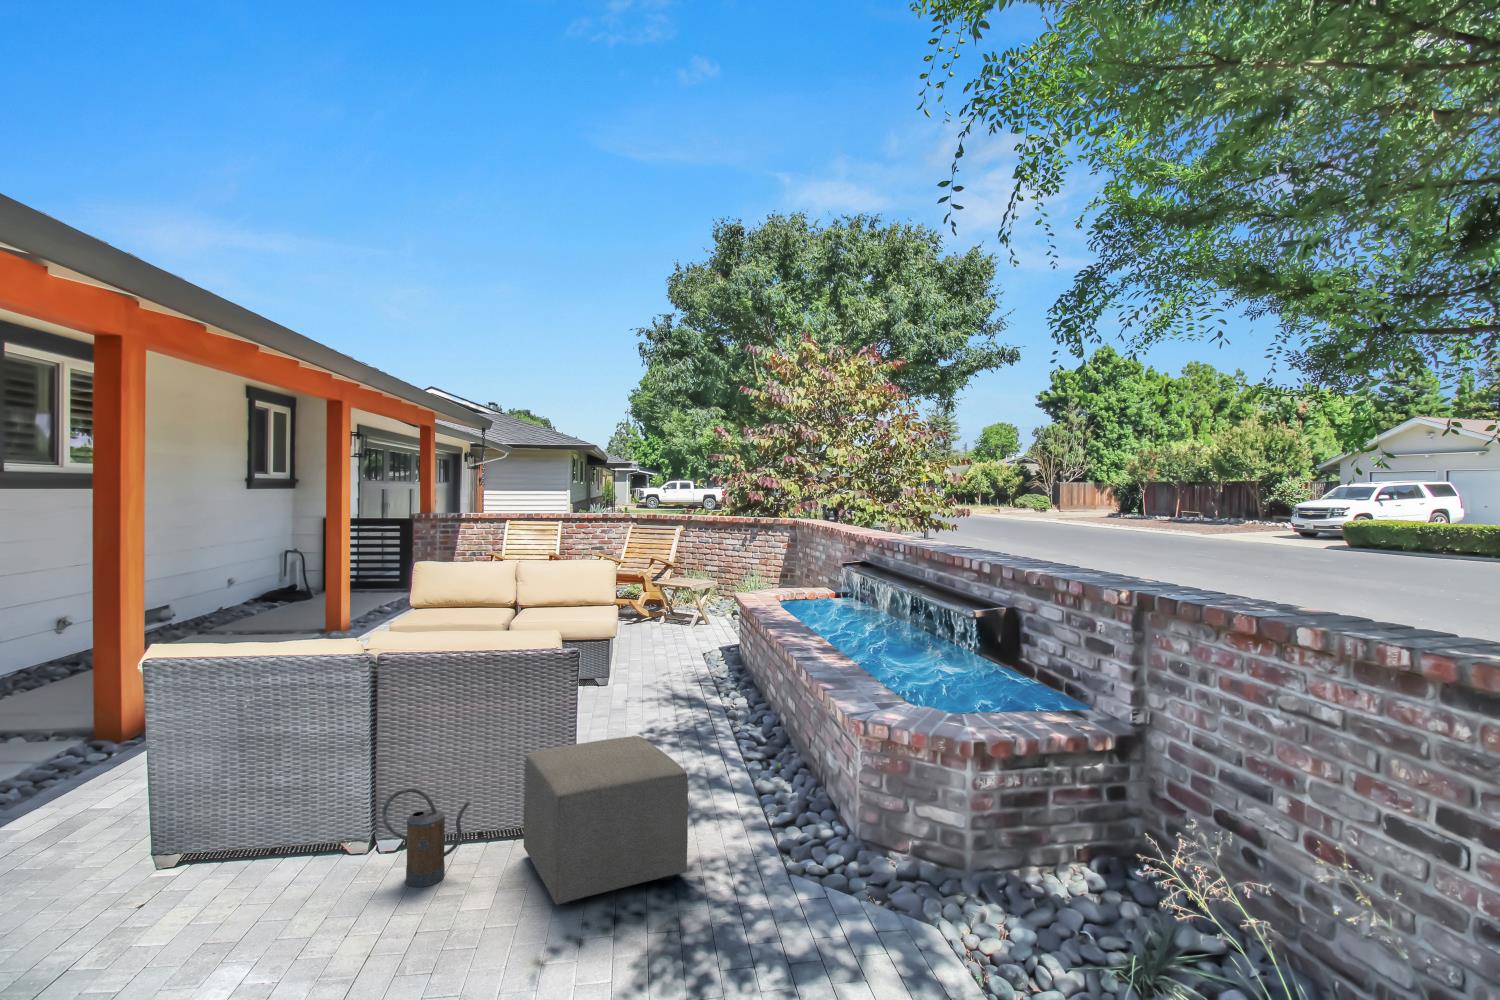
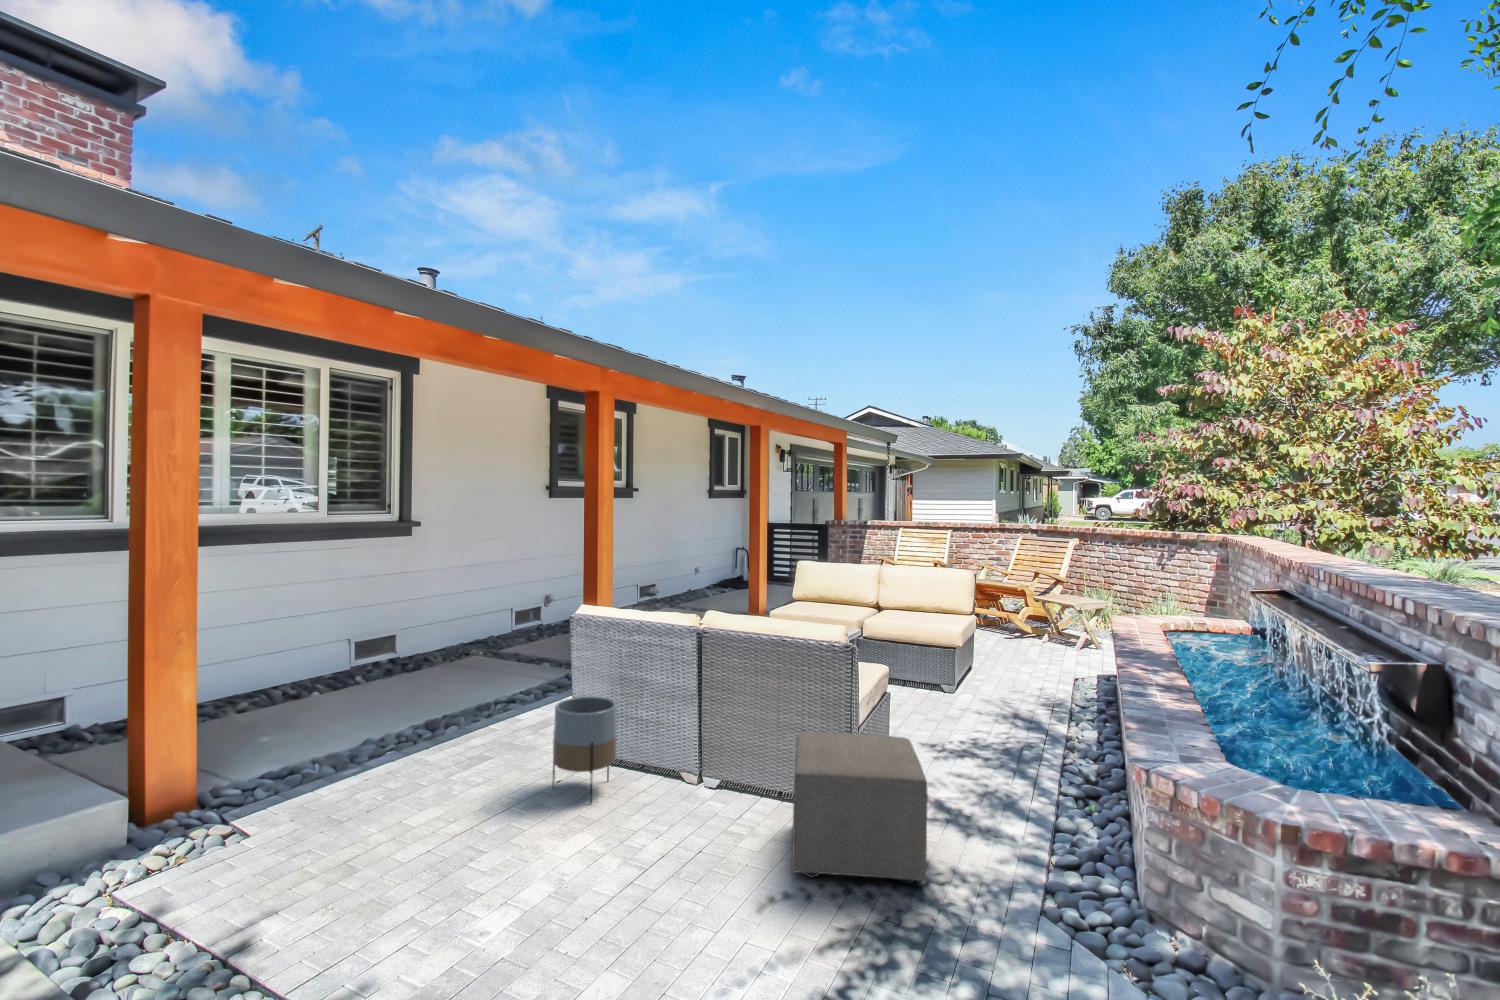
planter: none [162,762,267,906] -> present [552,697,617,803]
watering can: present [382,788,470,887] -> none [684,742,748,827]

